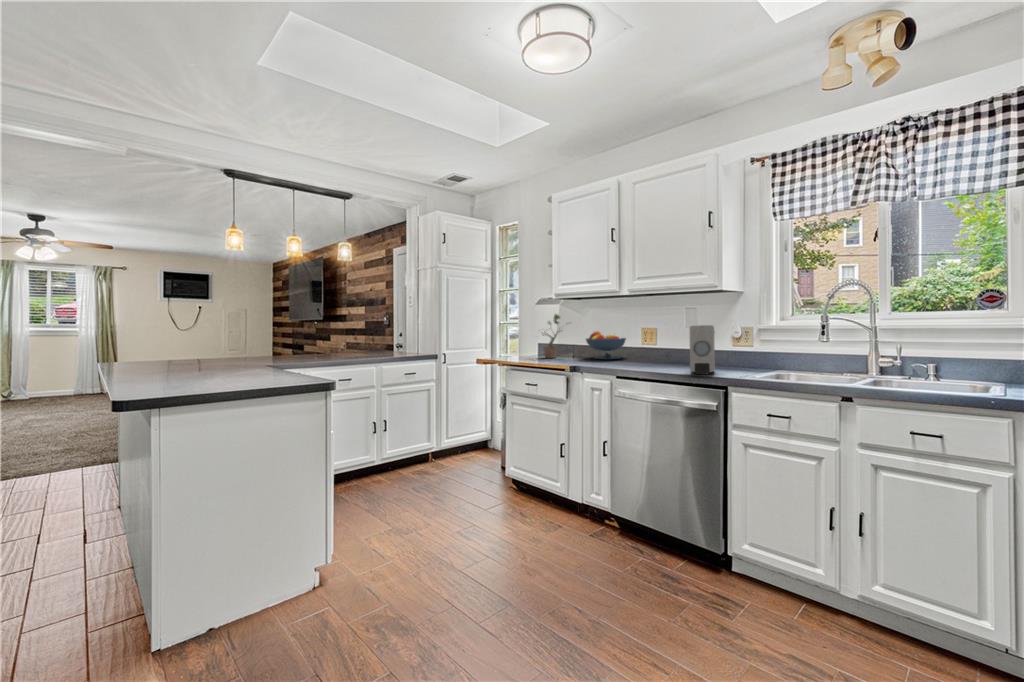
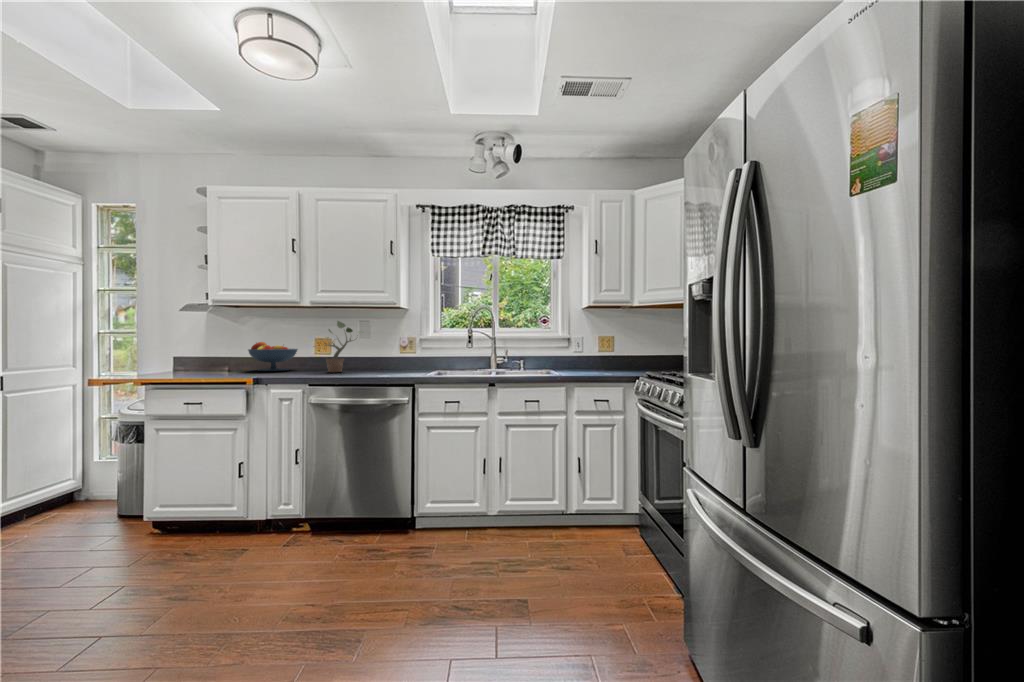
potted plant: present [542,314,560,358] -> present [324,321,363,372]
soap dispenser: present [690,325,715,374] -> none [376,335,399,376]

